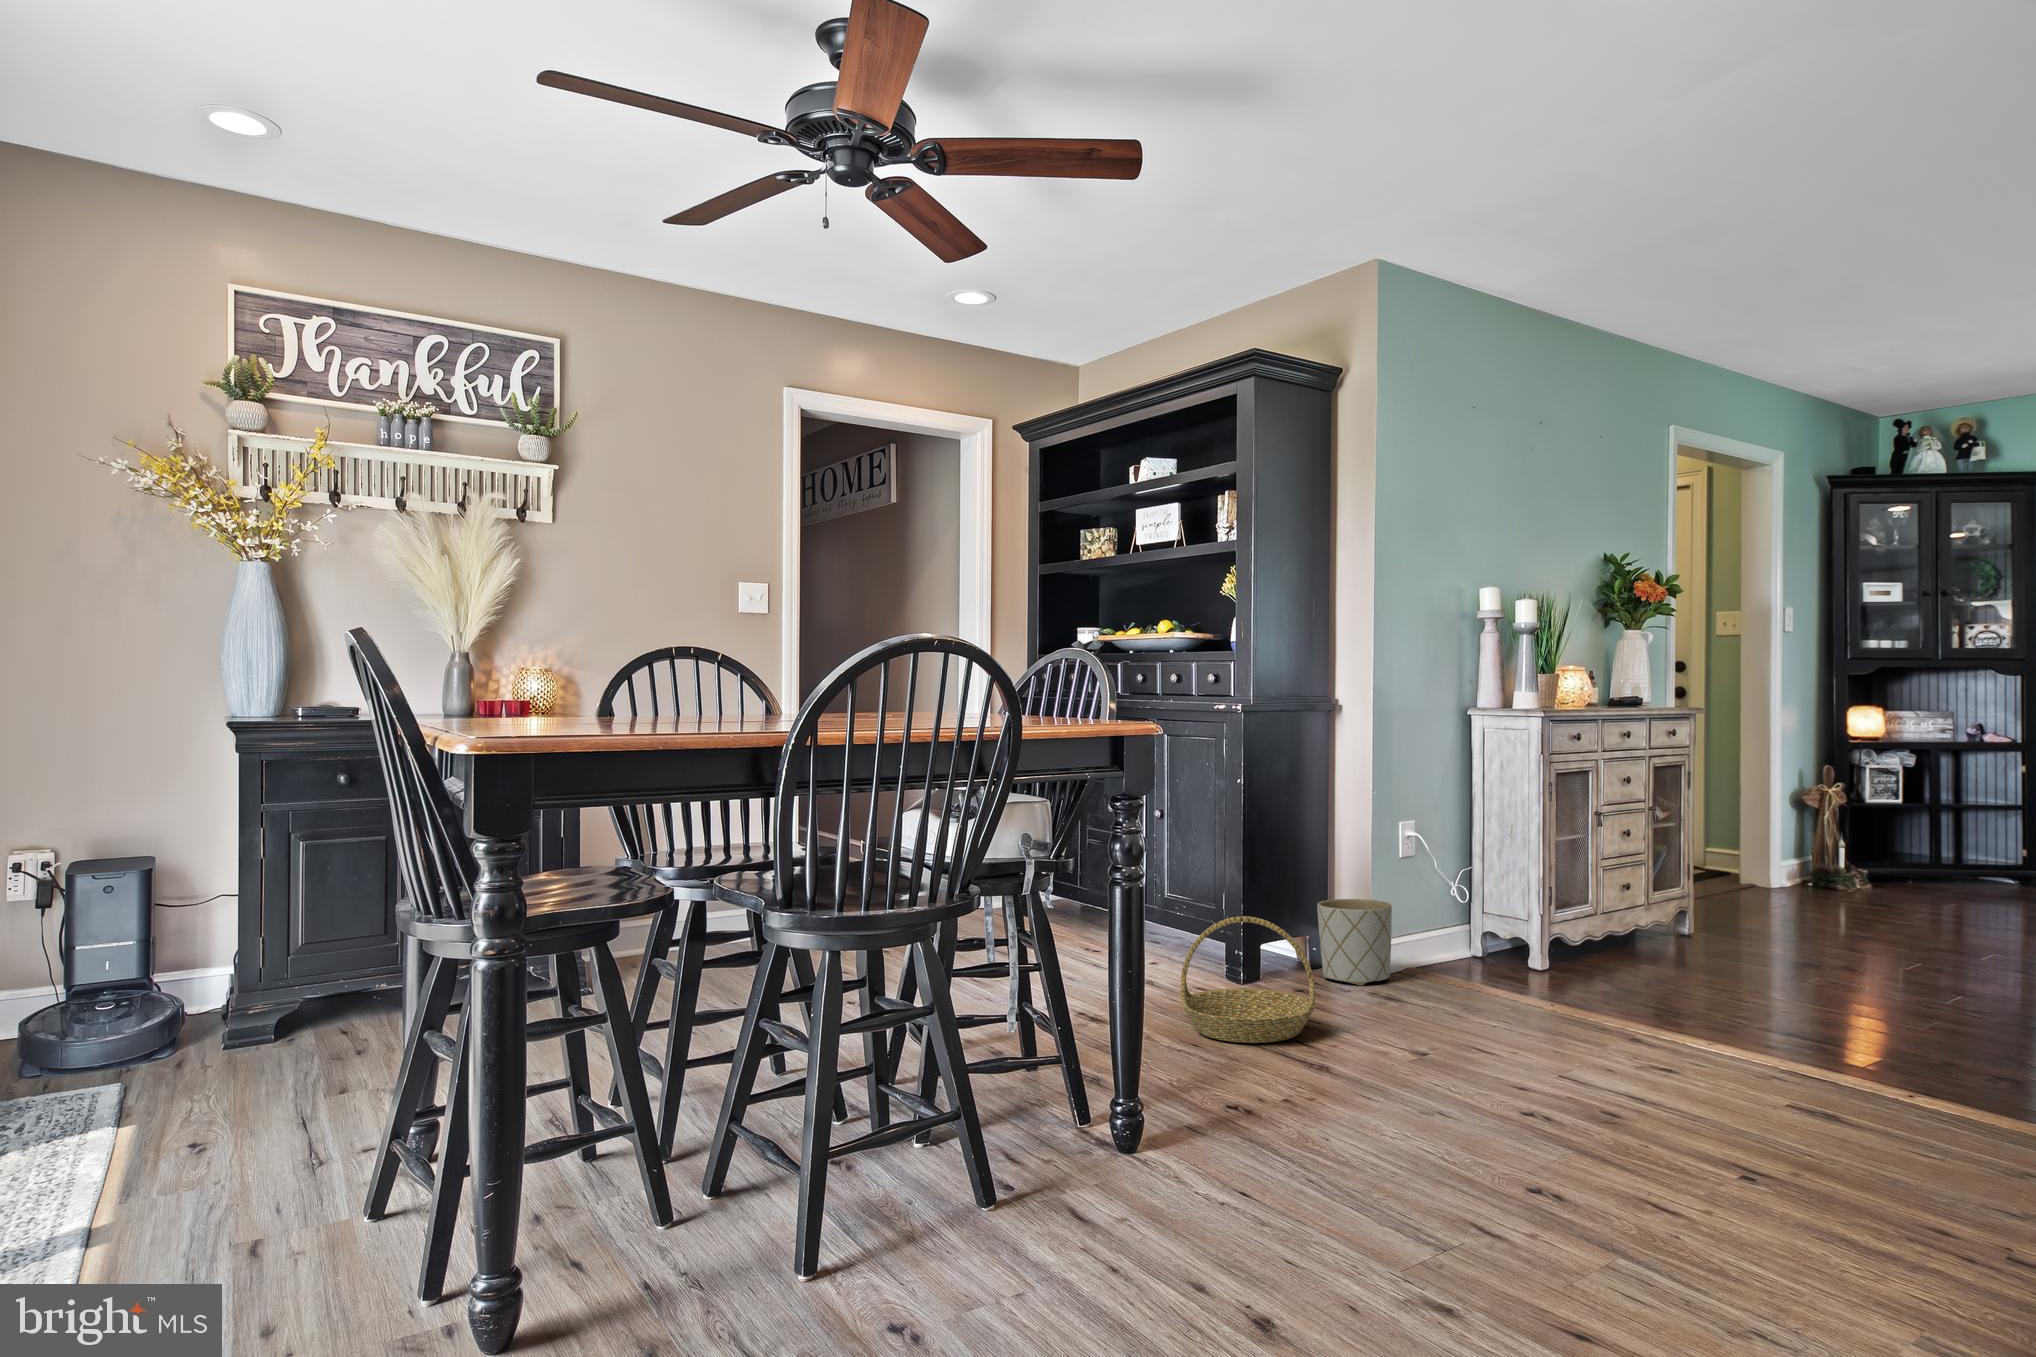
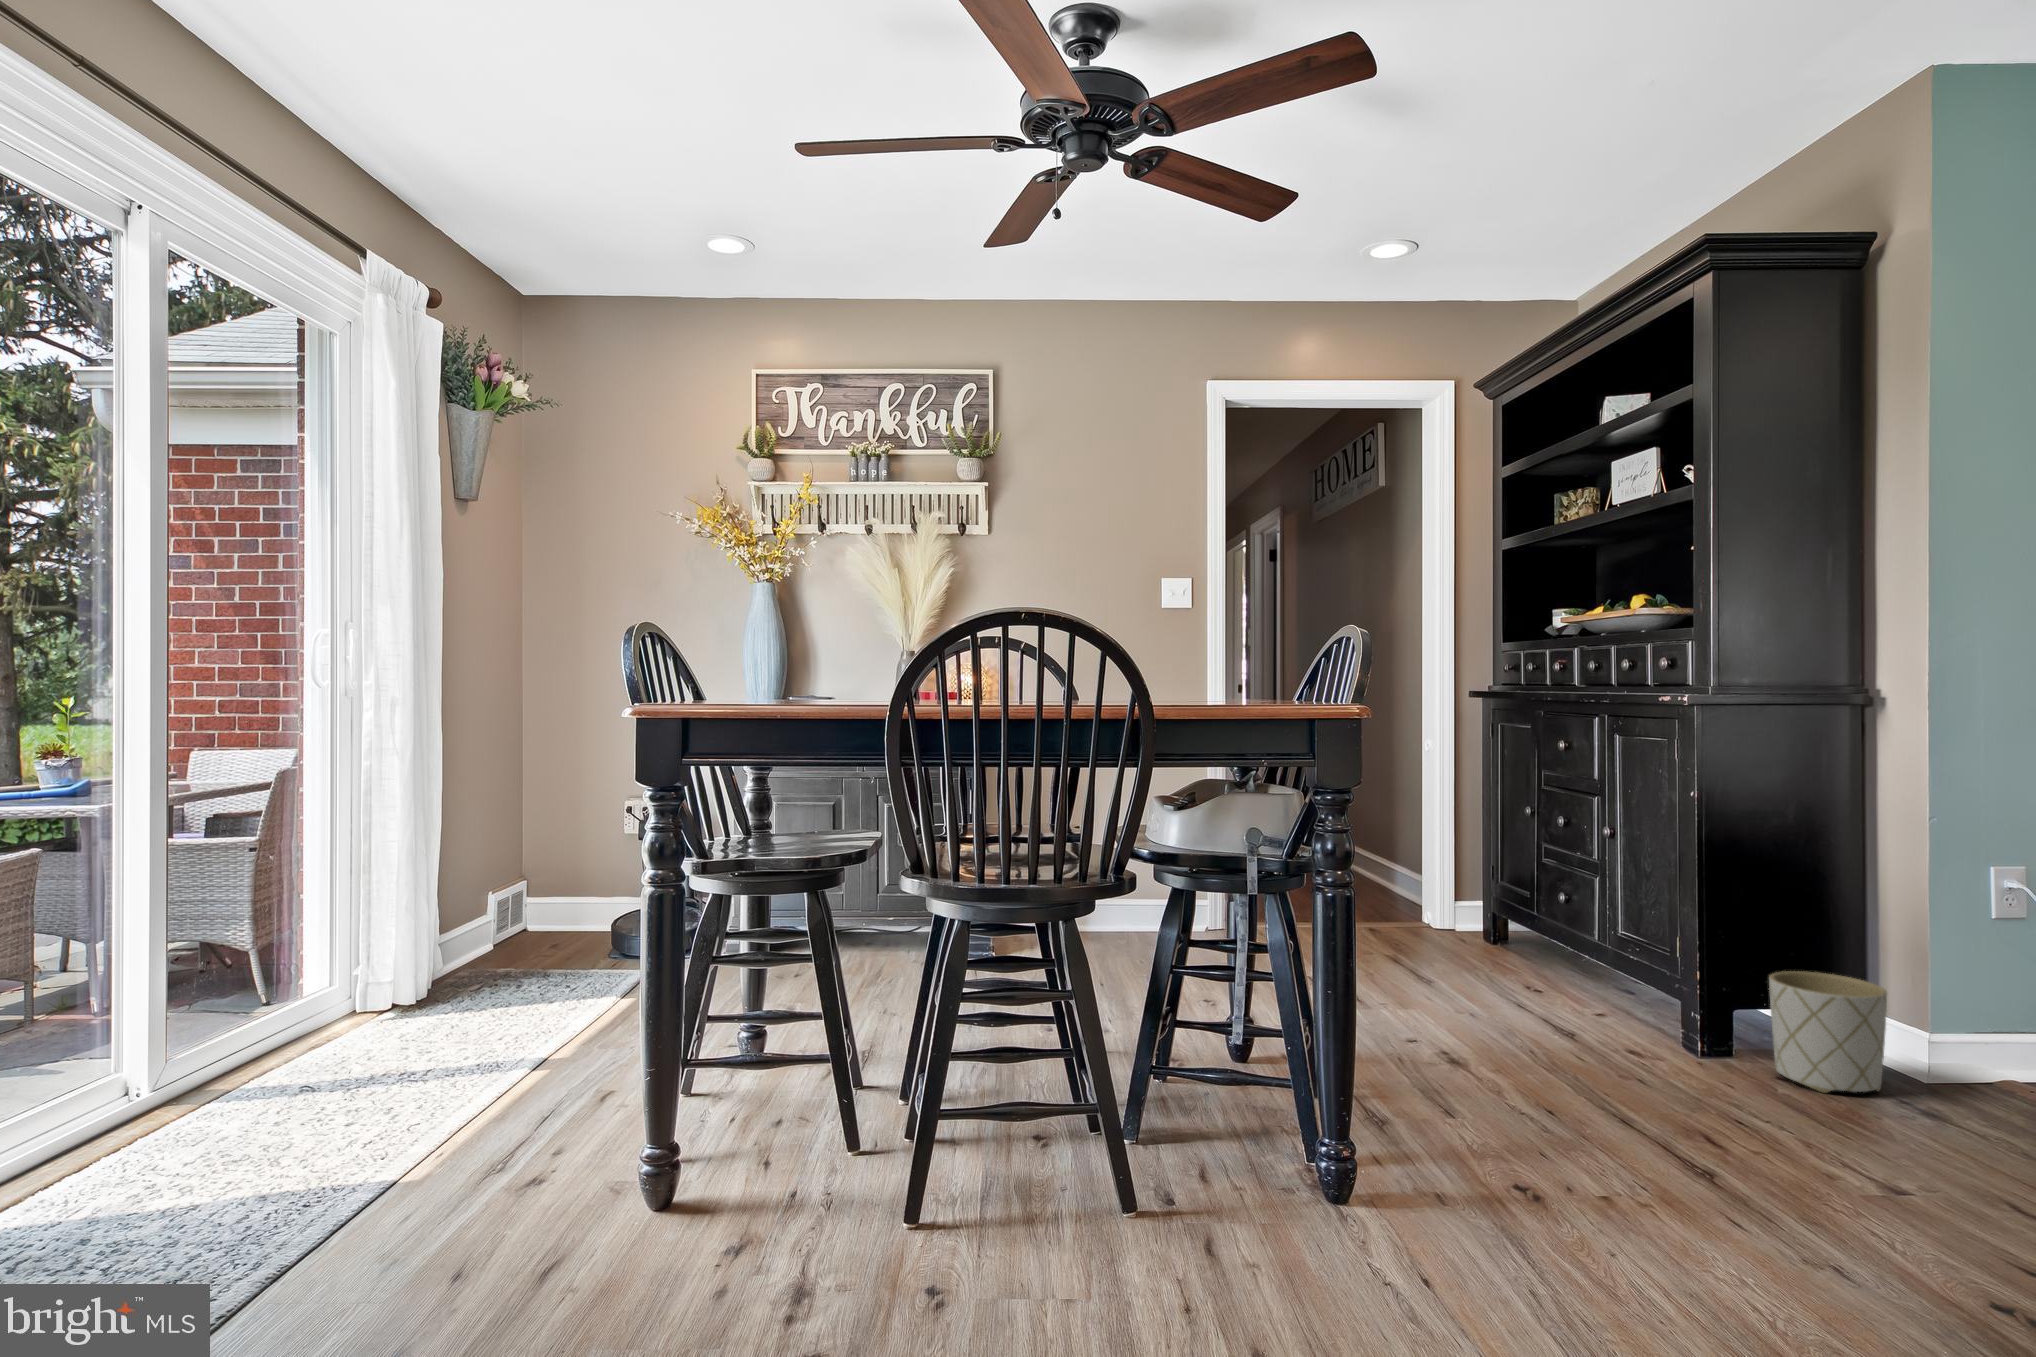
basket: present [1180,916,1315,1043] -> none [1493,984,1675,1148]

